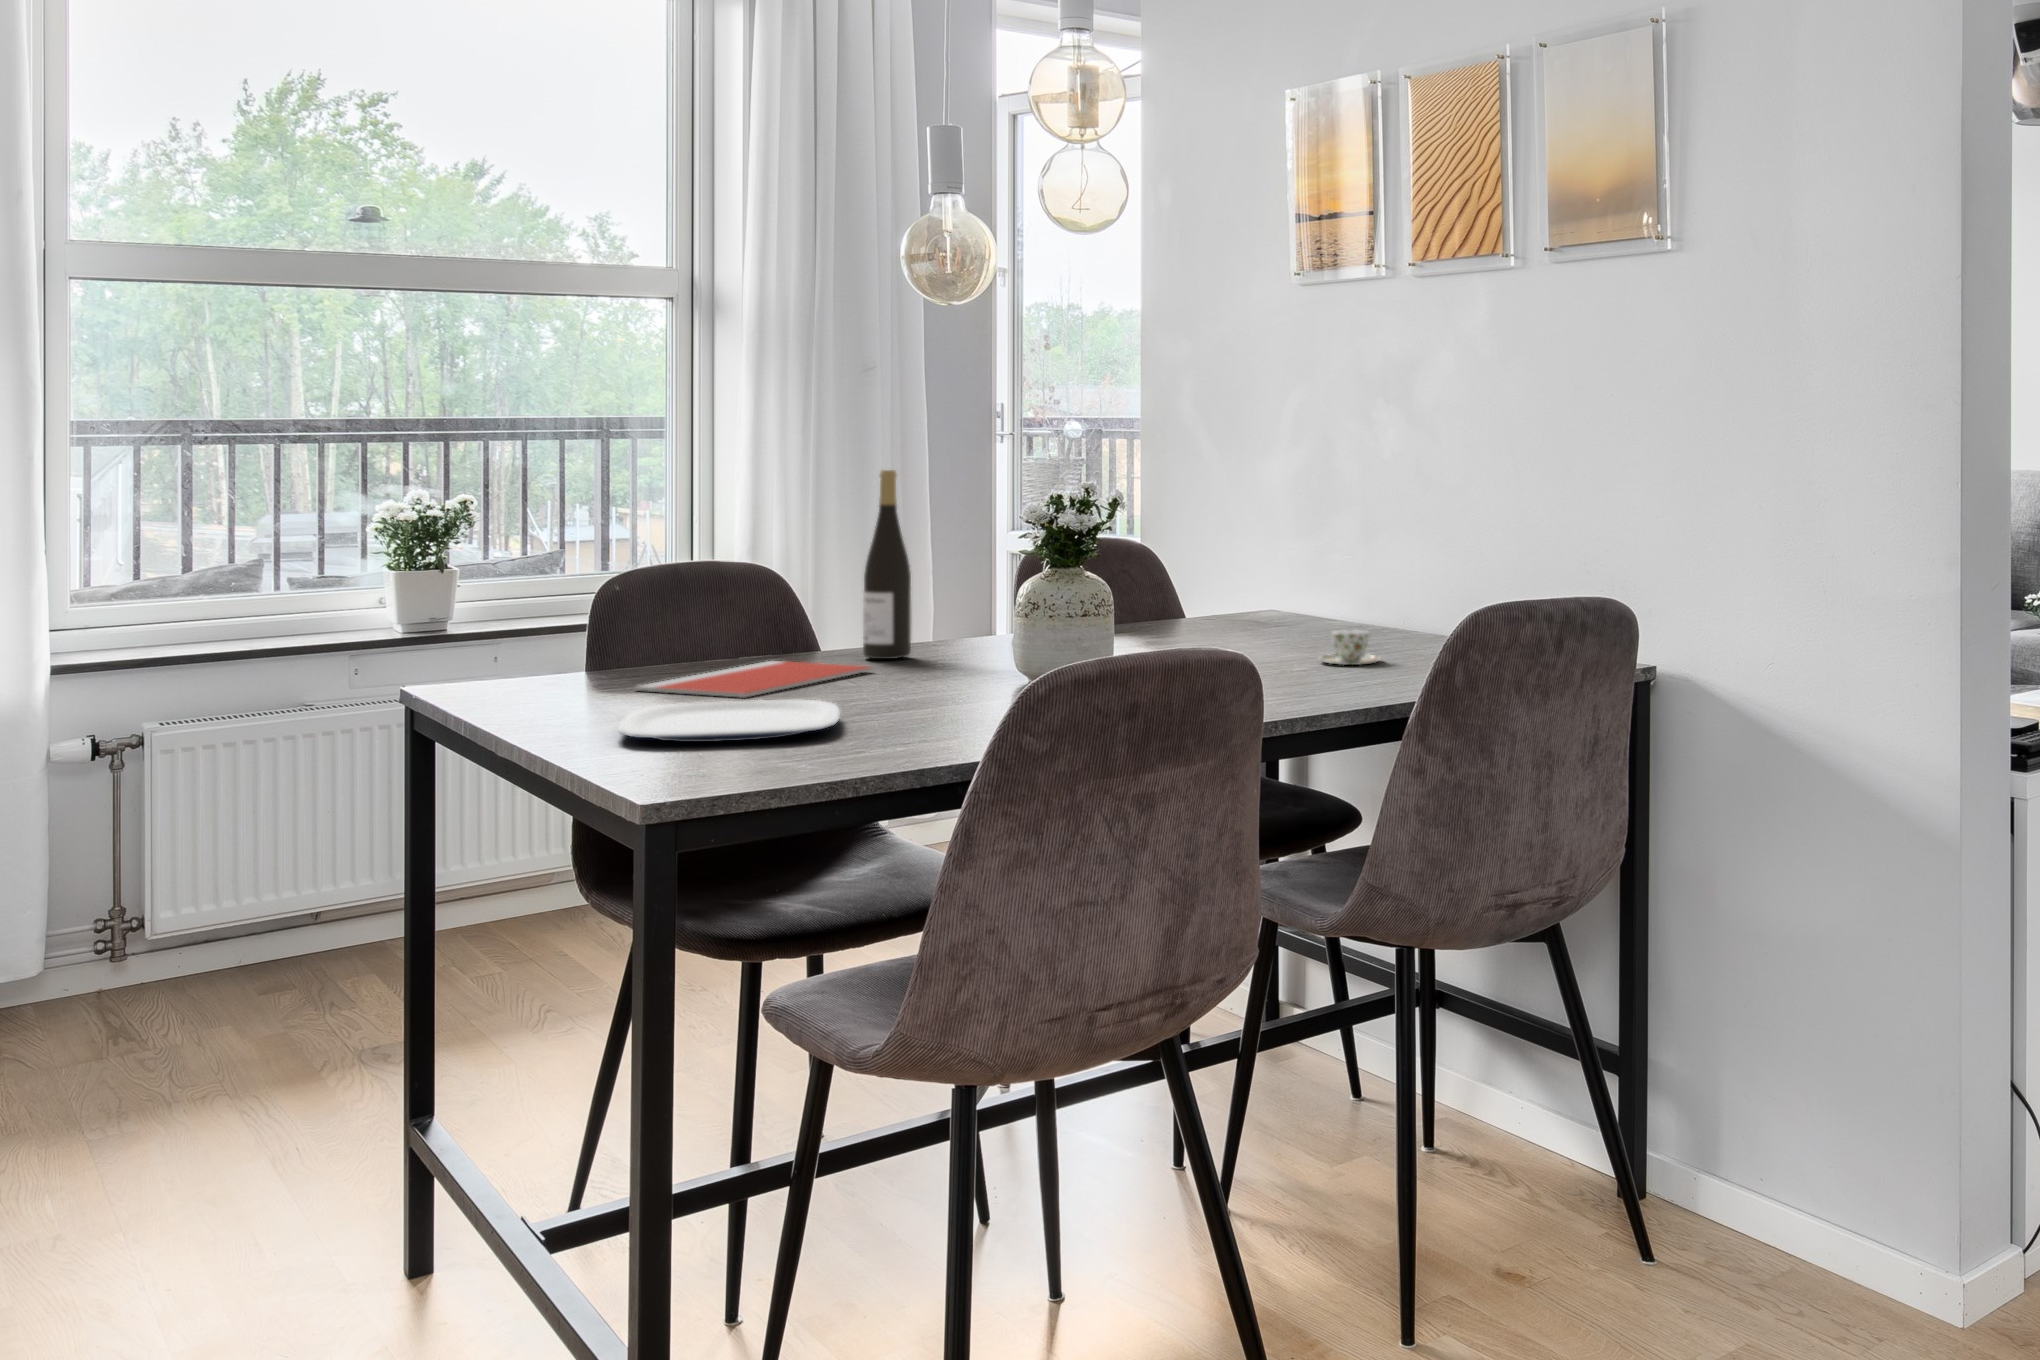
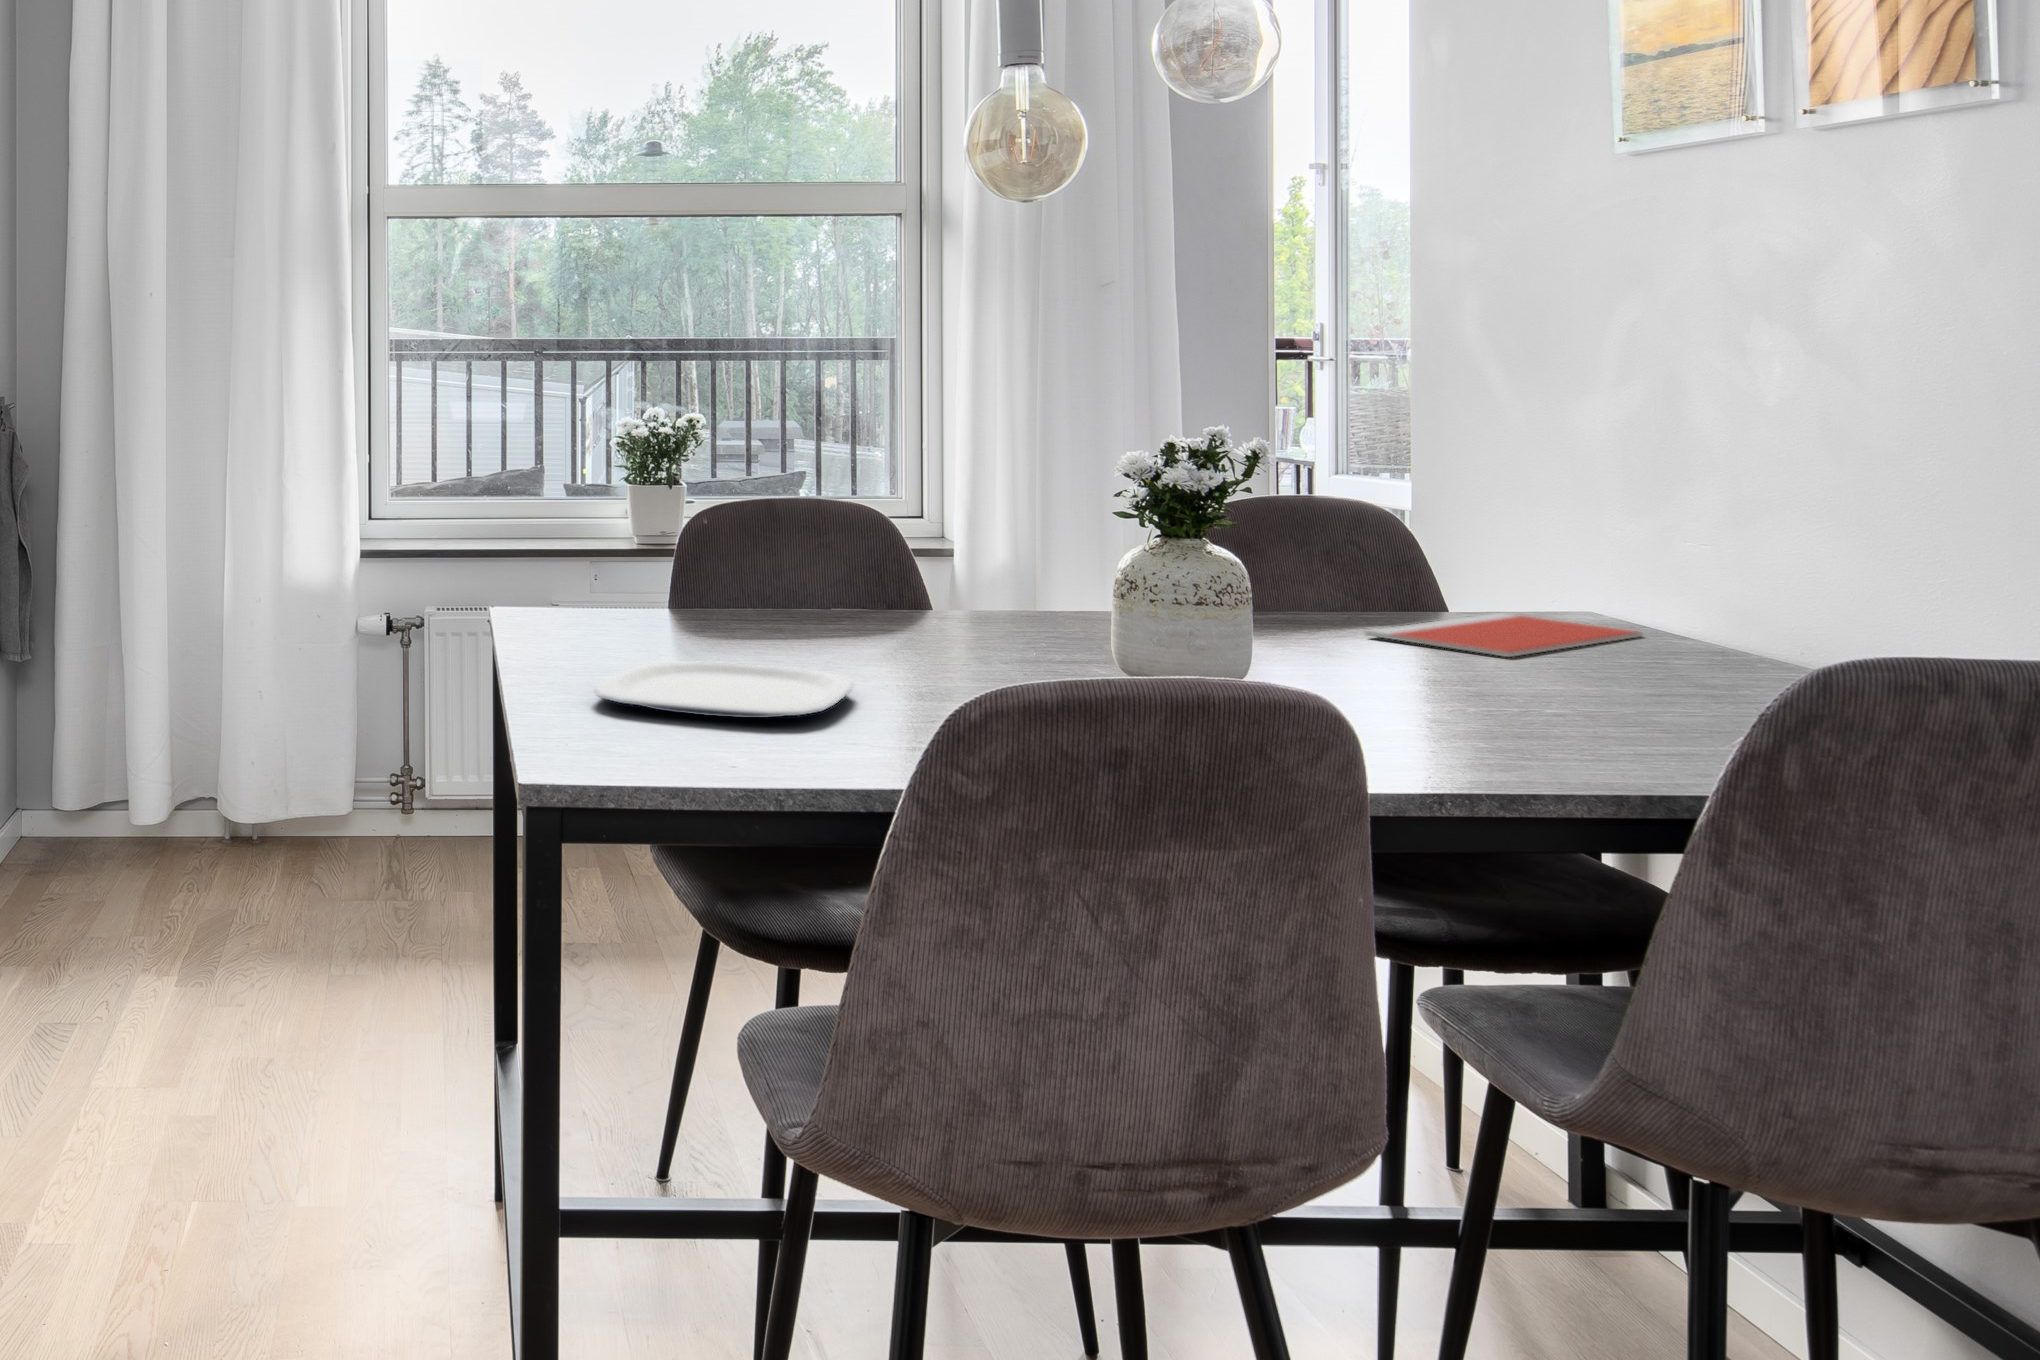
wine bottle: present [863,470,911,659] -> none [976,402,1033,624]
teacup: present [1319,629,1381,665] -> none [1580,646,1689,702]
notebook: present [634,661,874,698] -> present [1365,613,1642,657]

